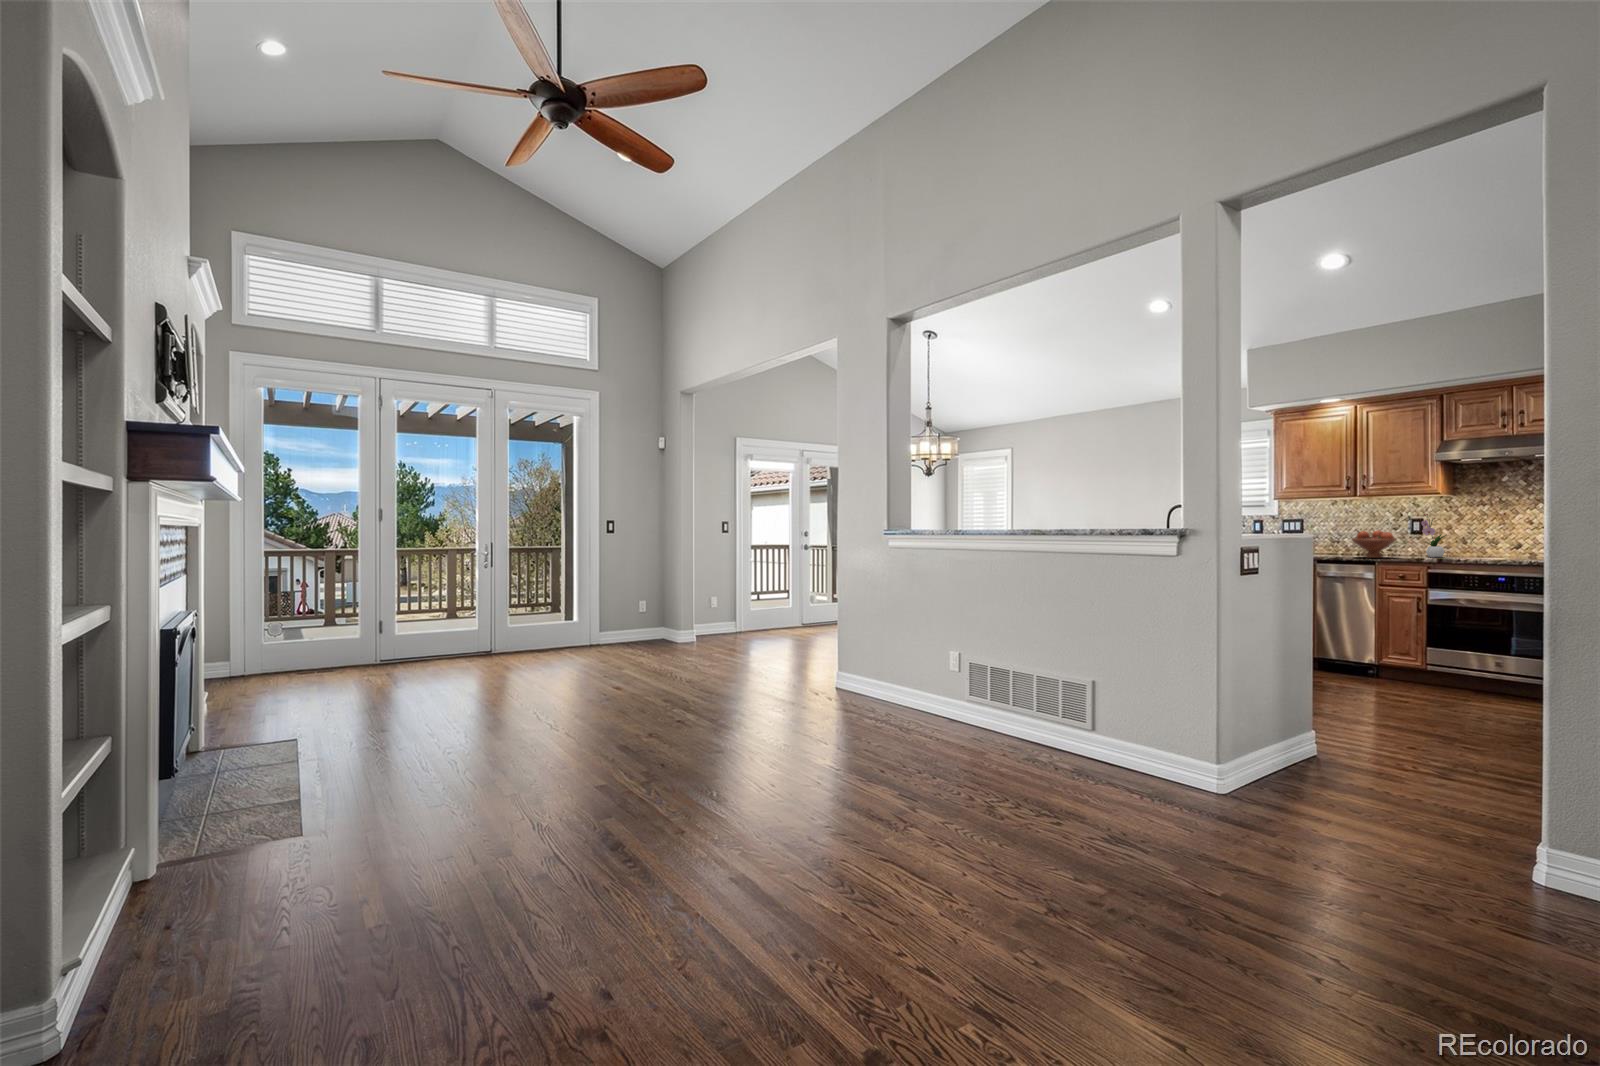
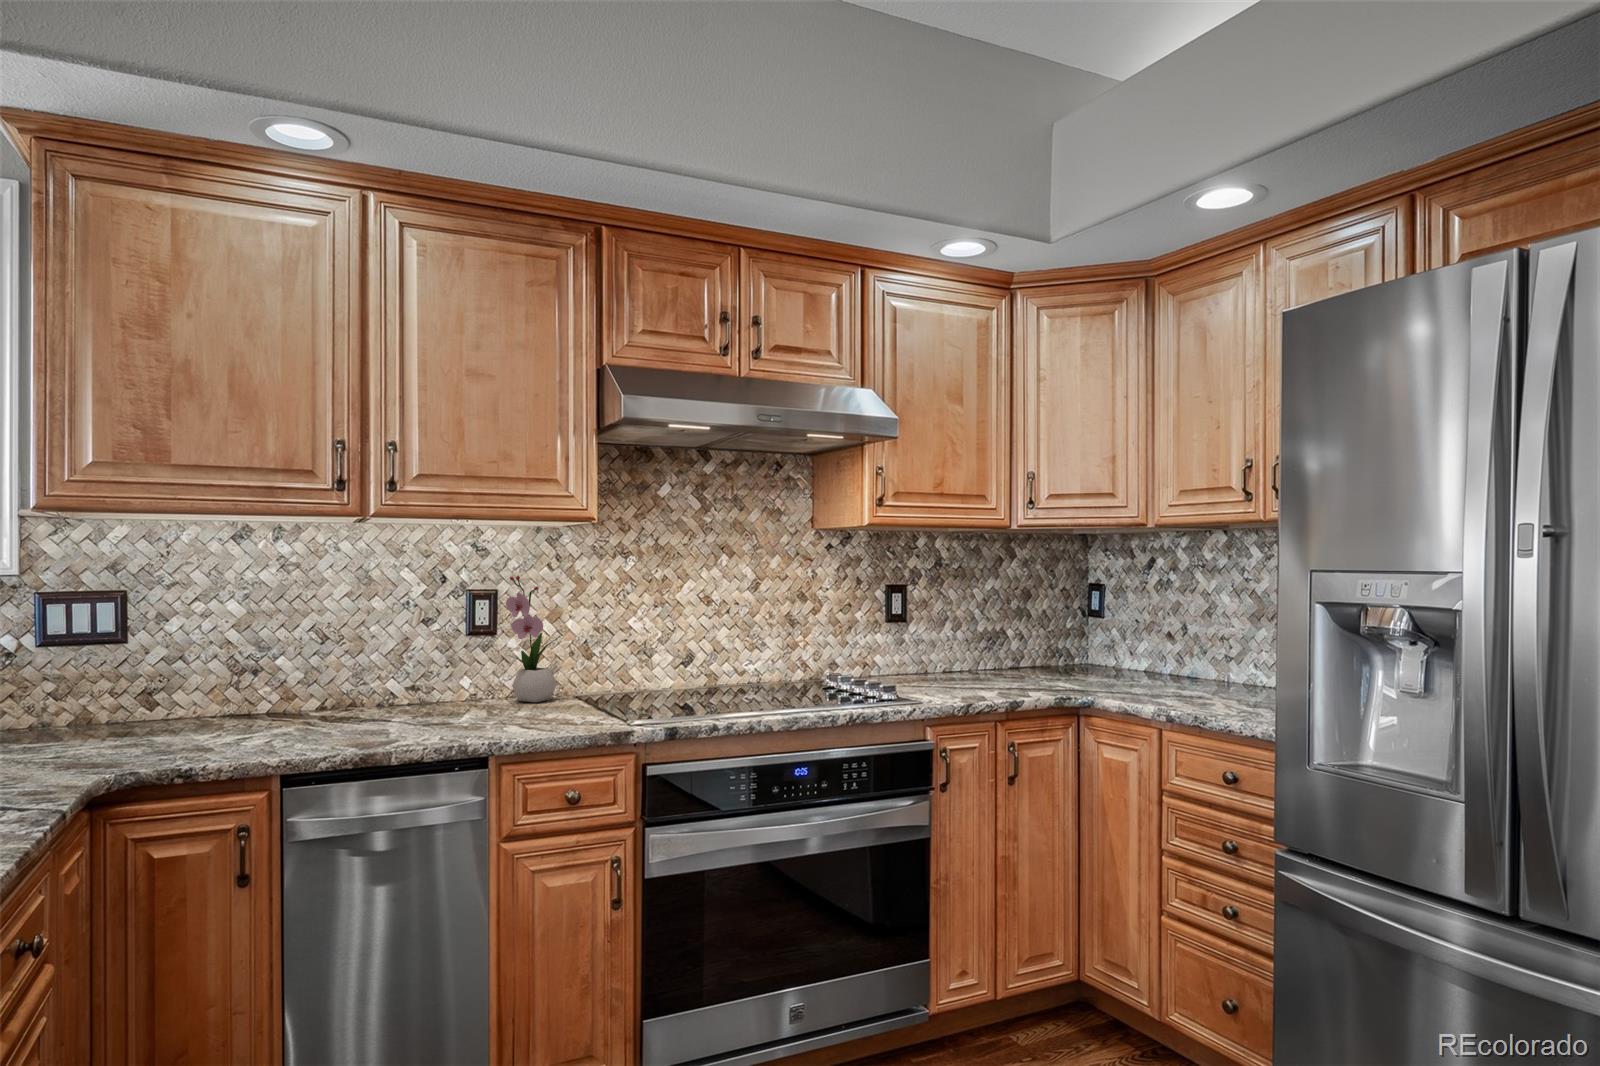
fruit bowl: present [1352,530,1396,558] -> none [350,629,484,728]

